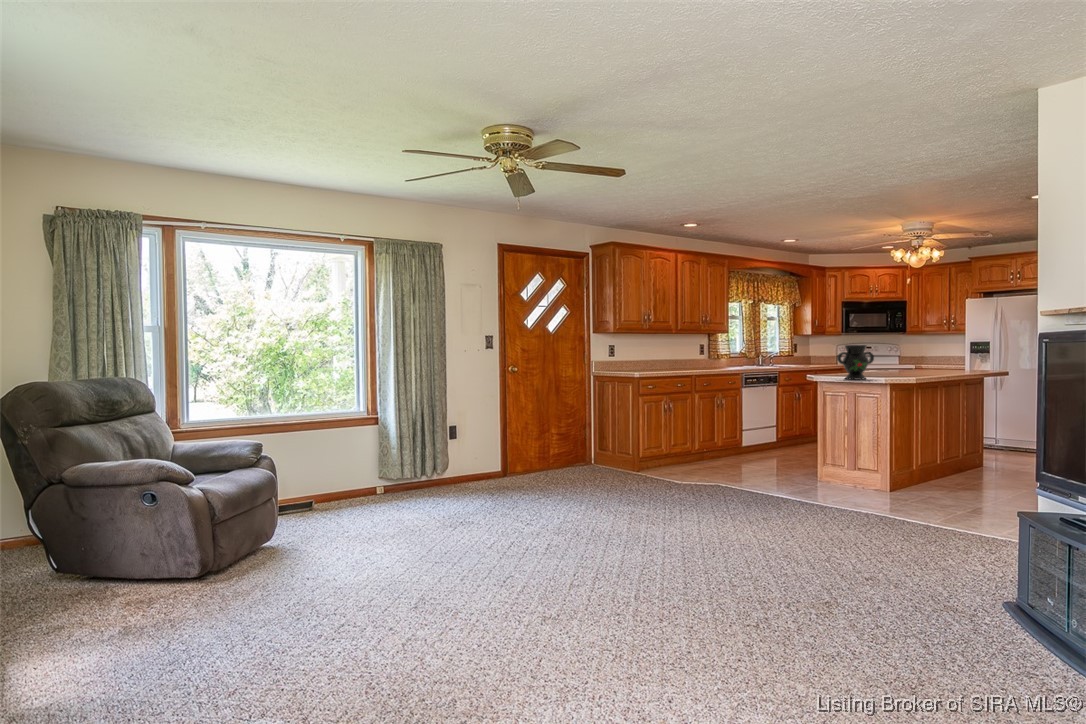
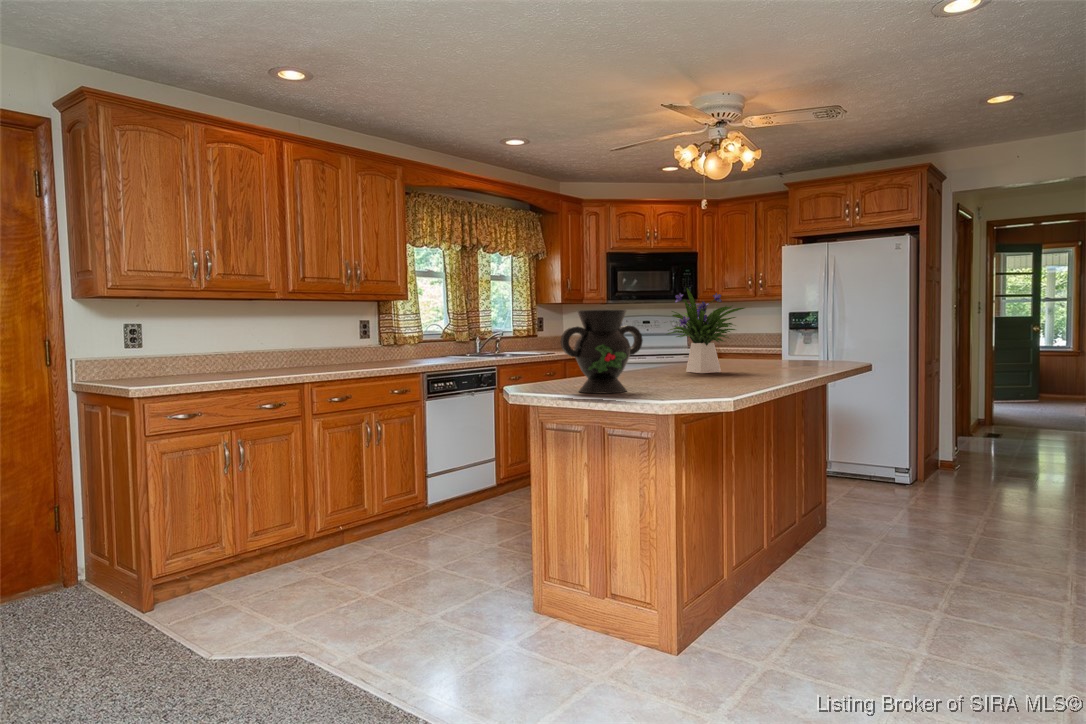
flower arrangement: none [883,332,929,375] -> present [668,288,744,373]

